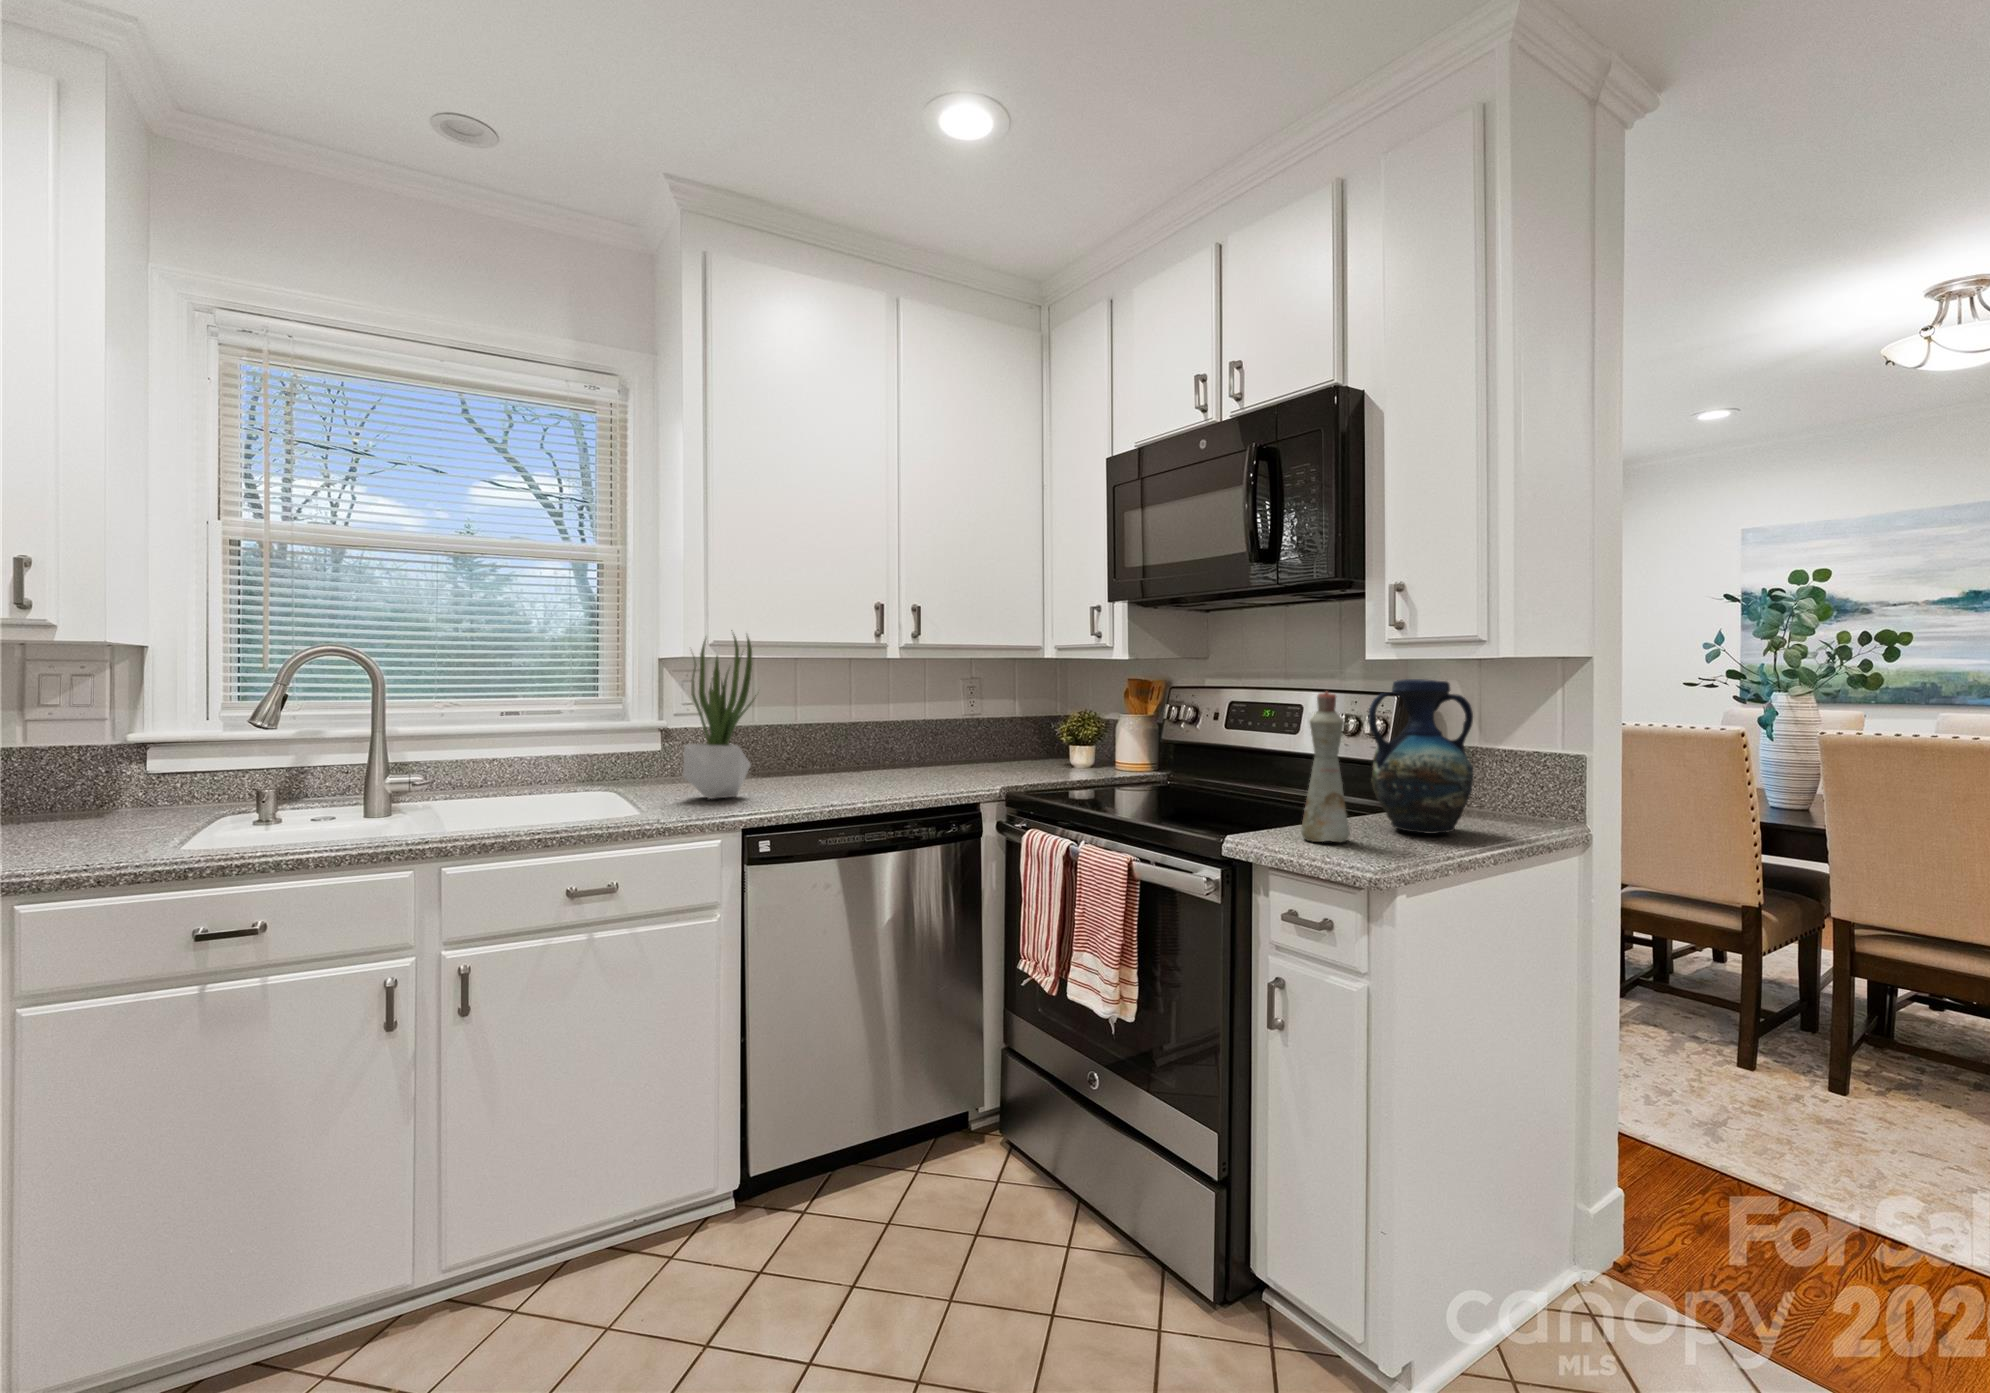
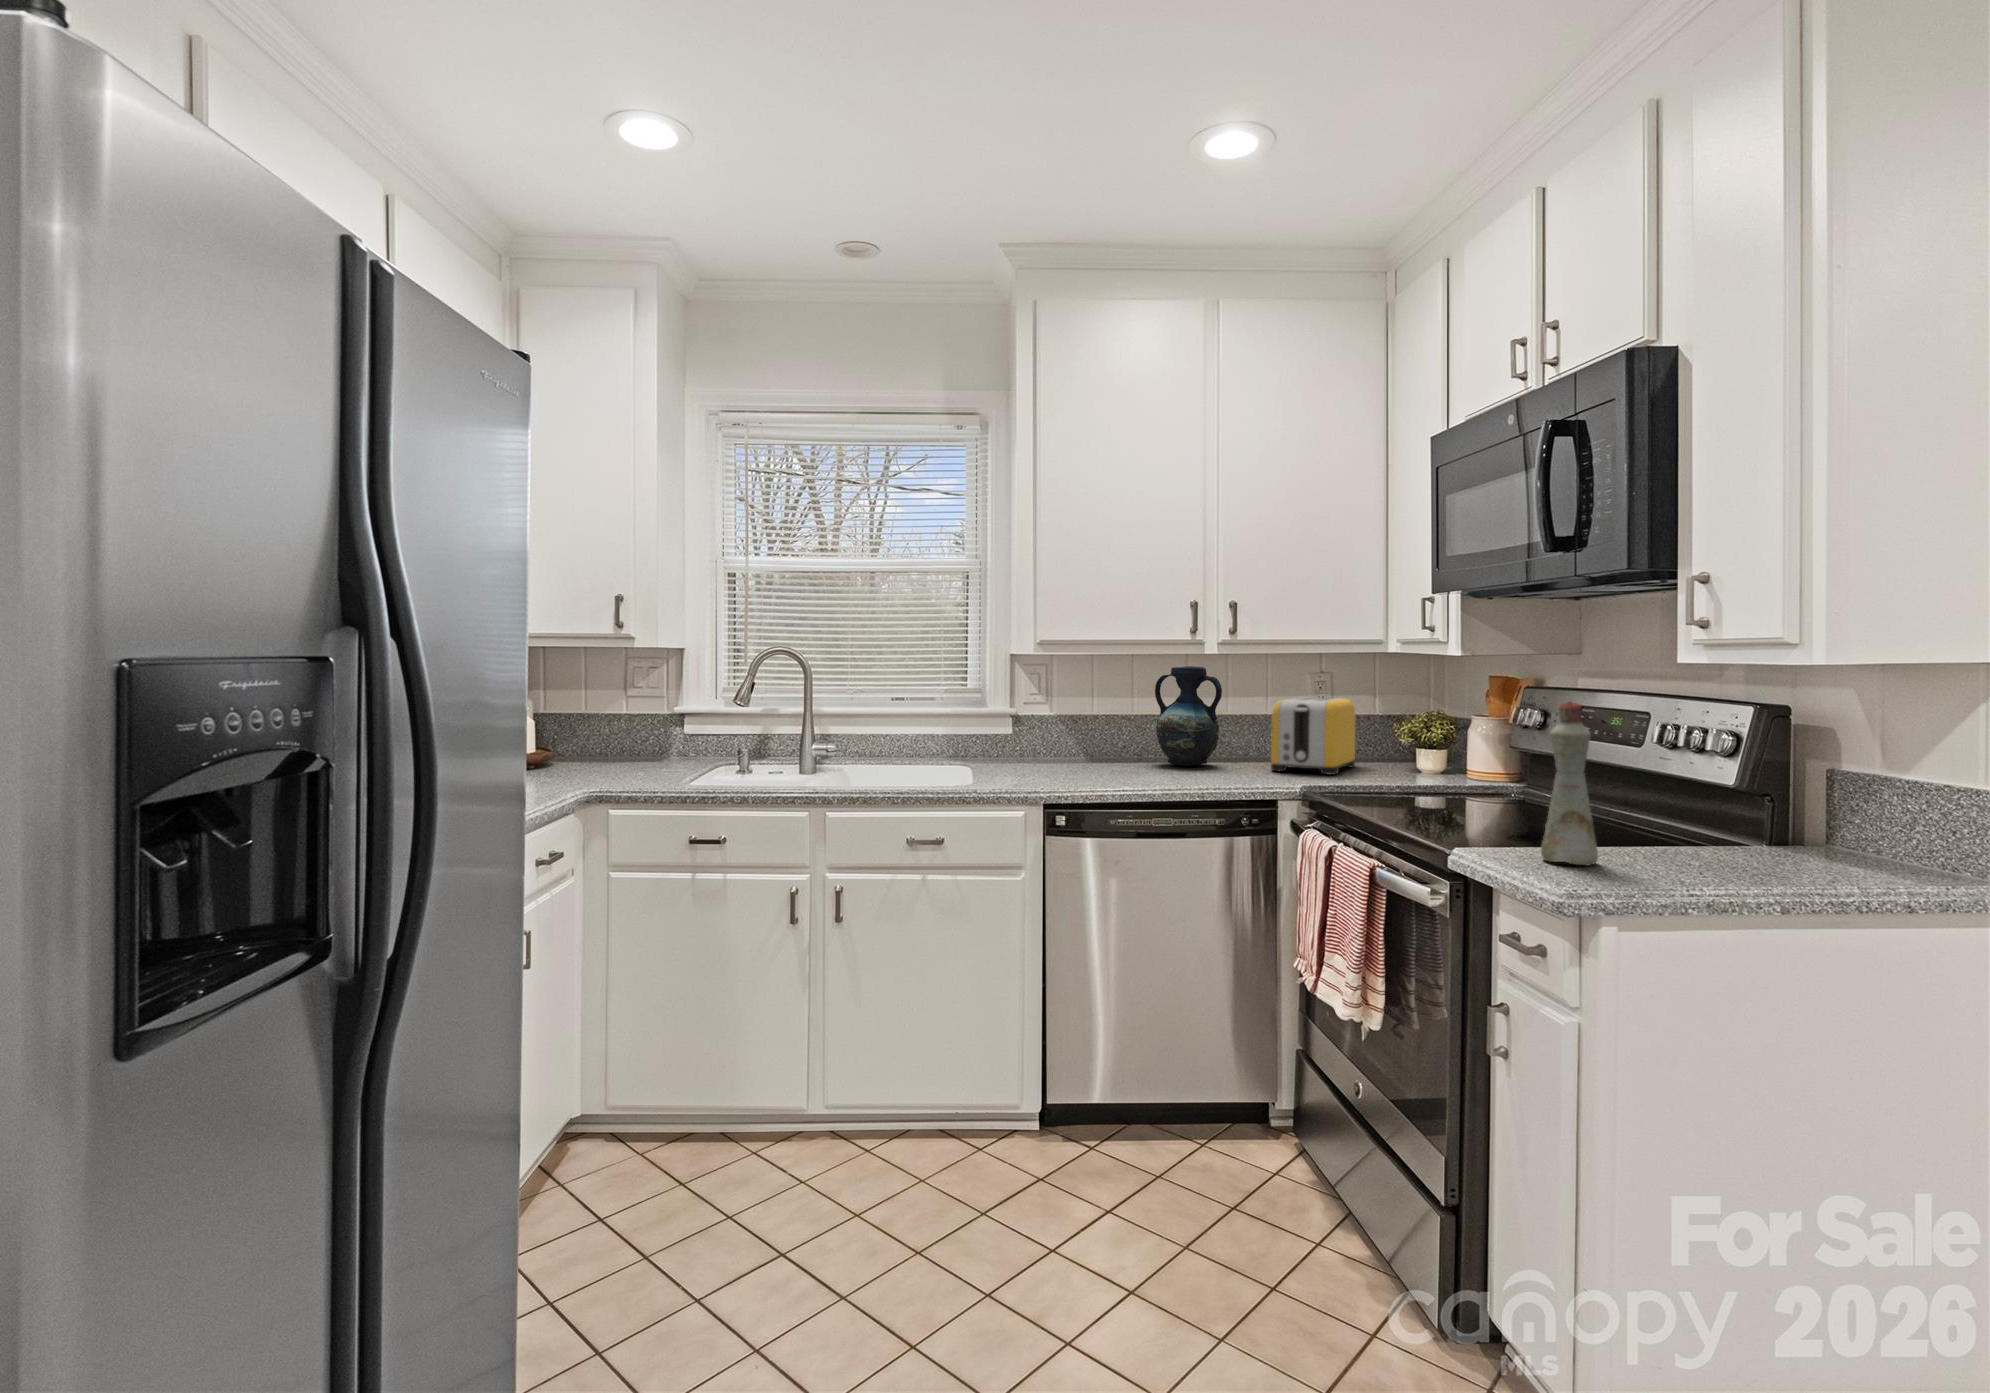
potted plant: present [683,630,756,799] -> none [1010,632,1073,778]
vase: present [1368,679,1474,834] -> present [1155,666,1222,766]
toaster: none [942,701,1005,774] -> present [1271,698,1356,774]

